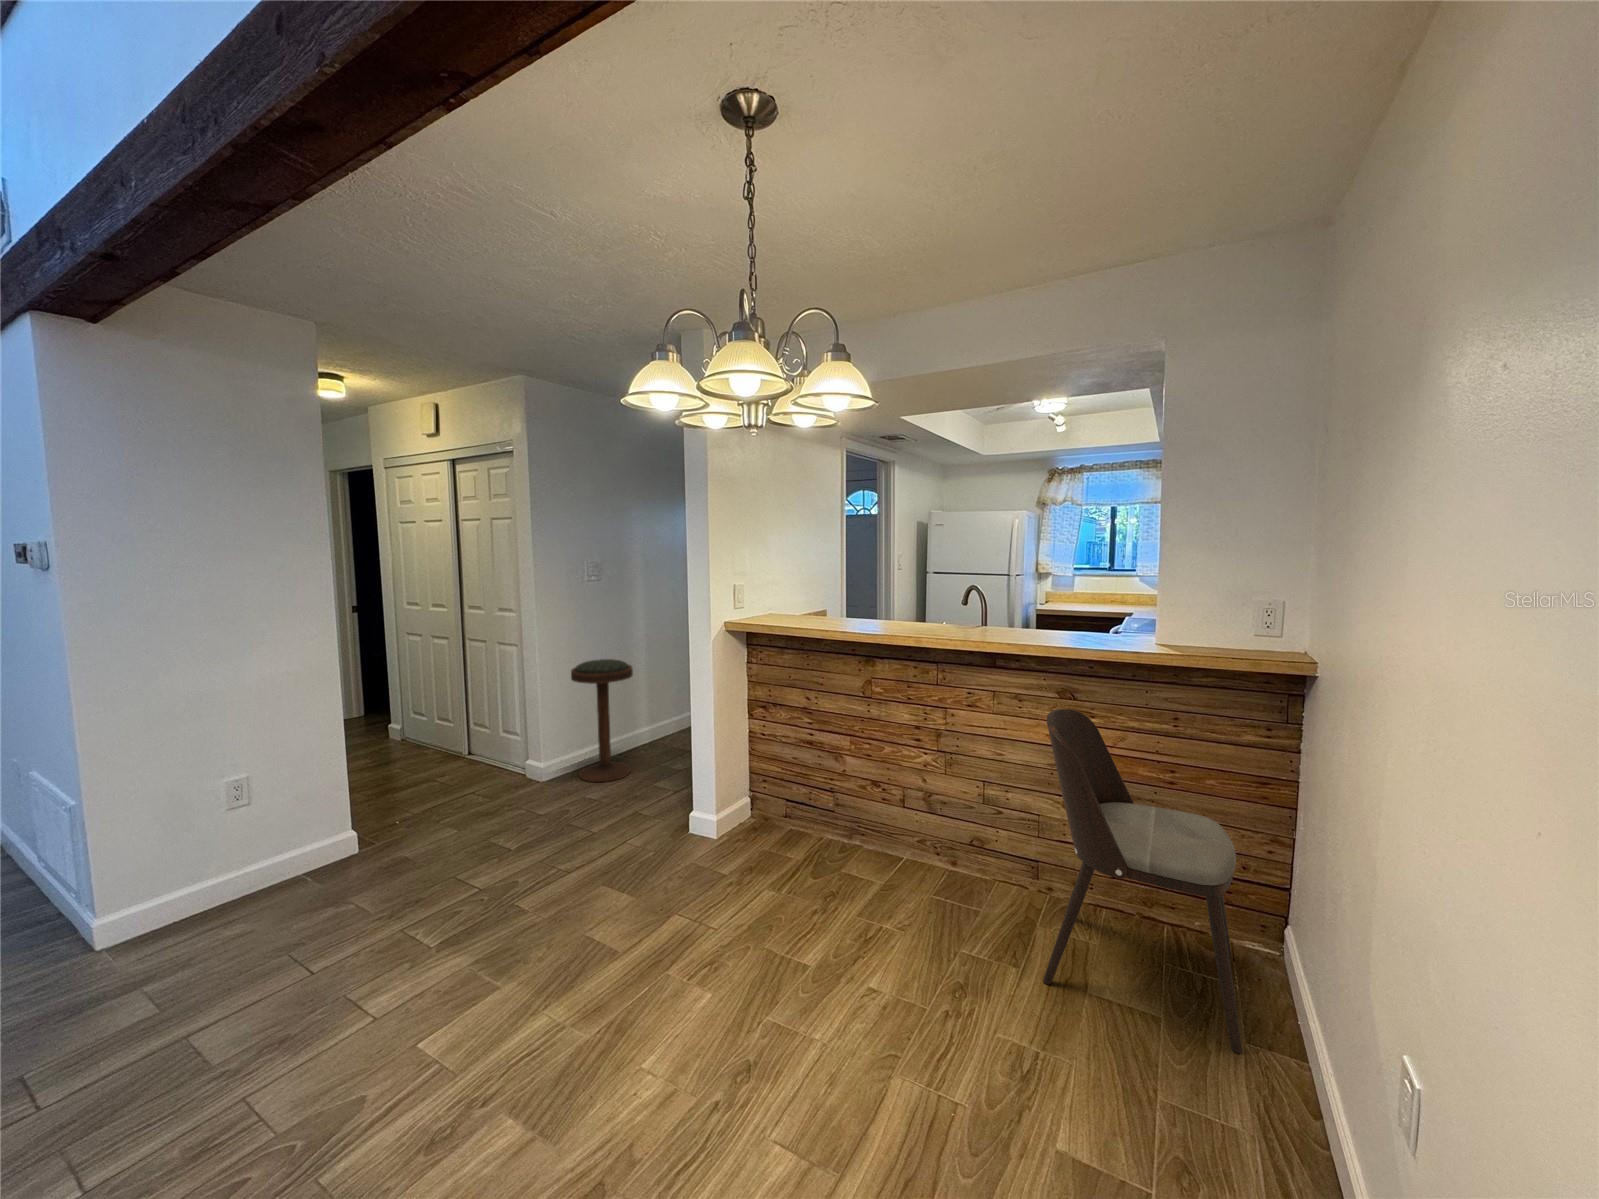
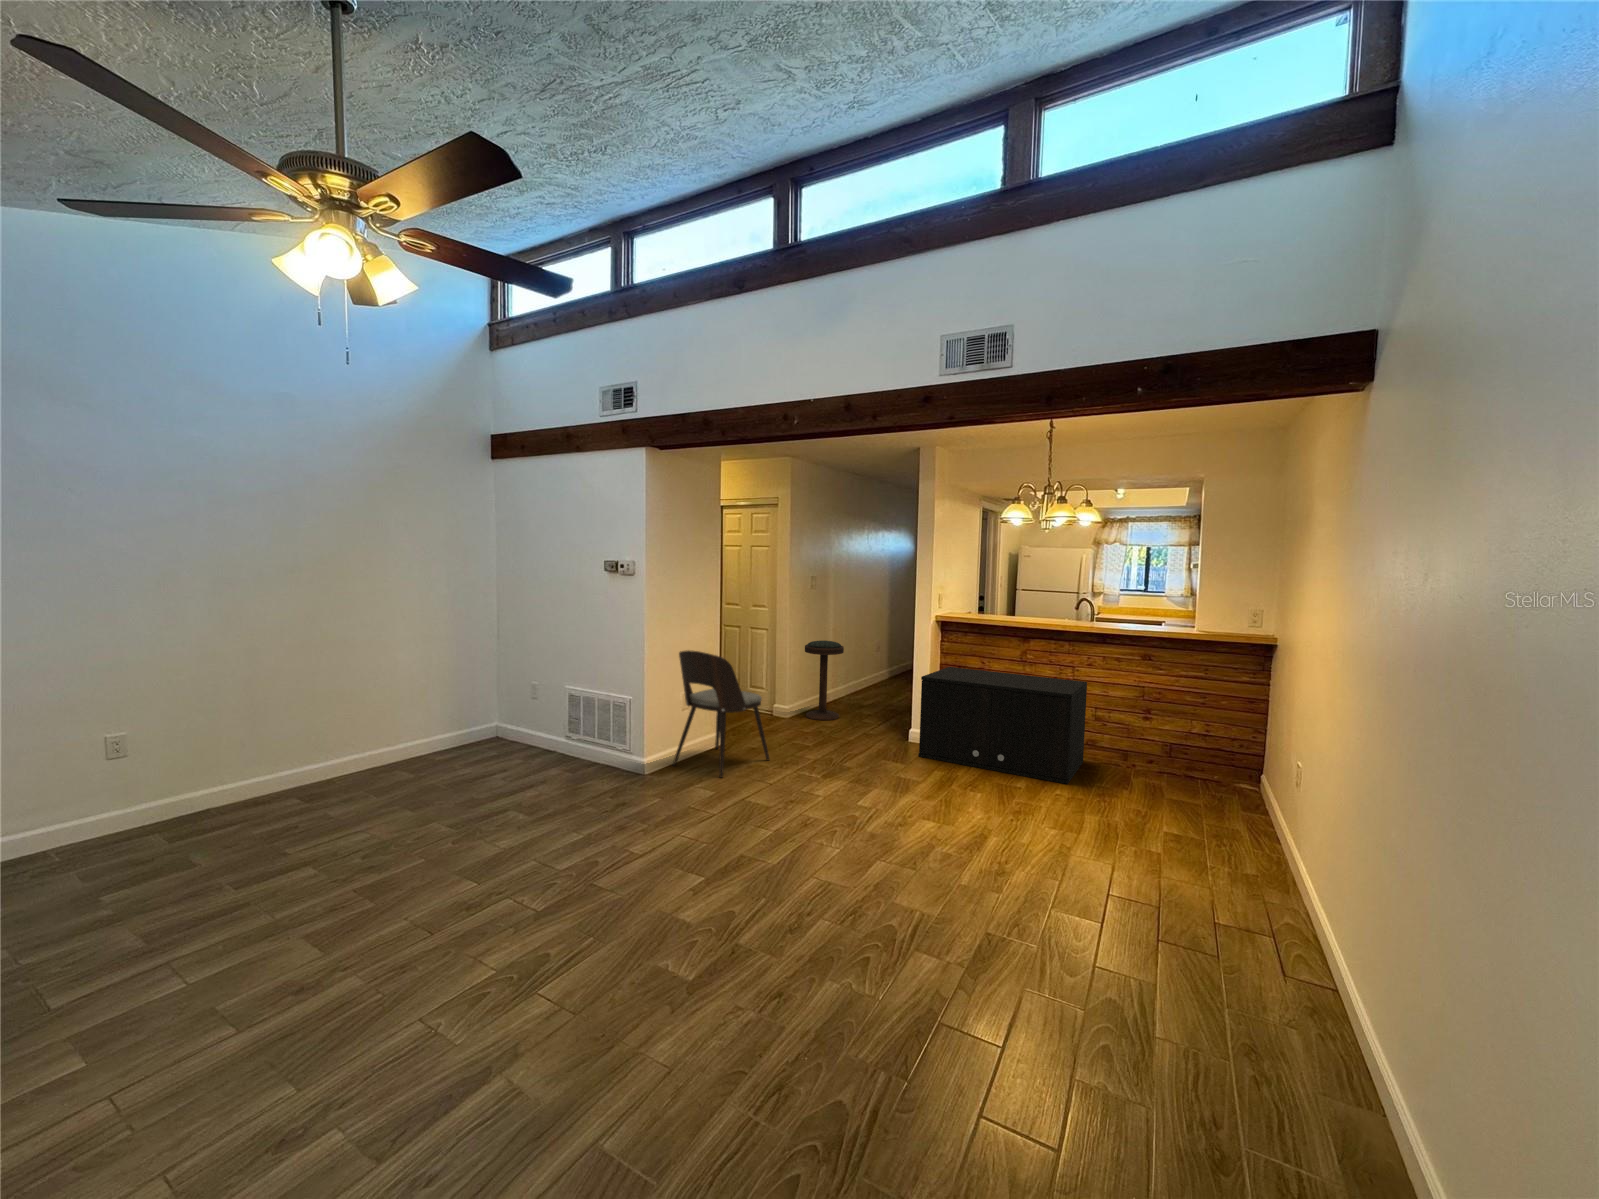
storage cabinet: none [673,705,965,955] -> present [919,667,1087,784]
dining chair: present [1043,709,1242,1053] -> present [673,650,769,777]

